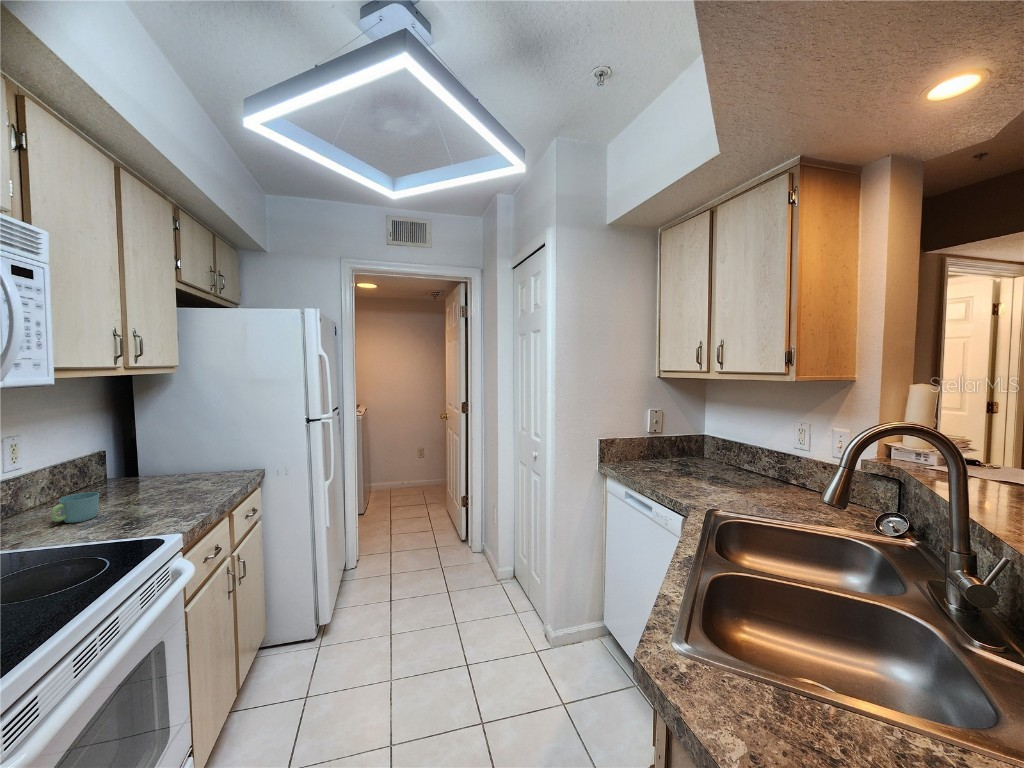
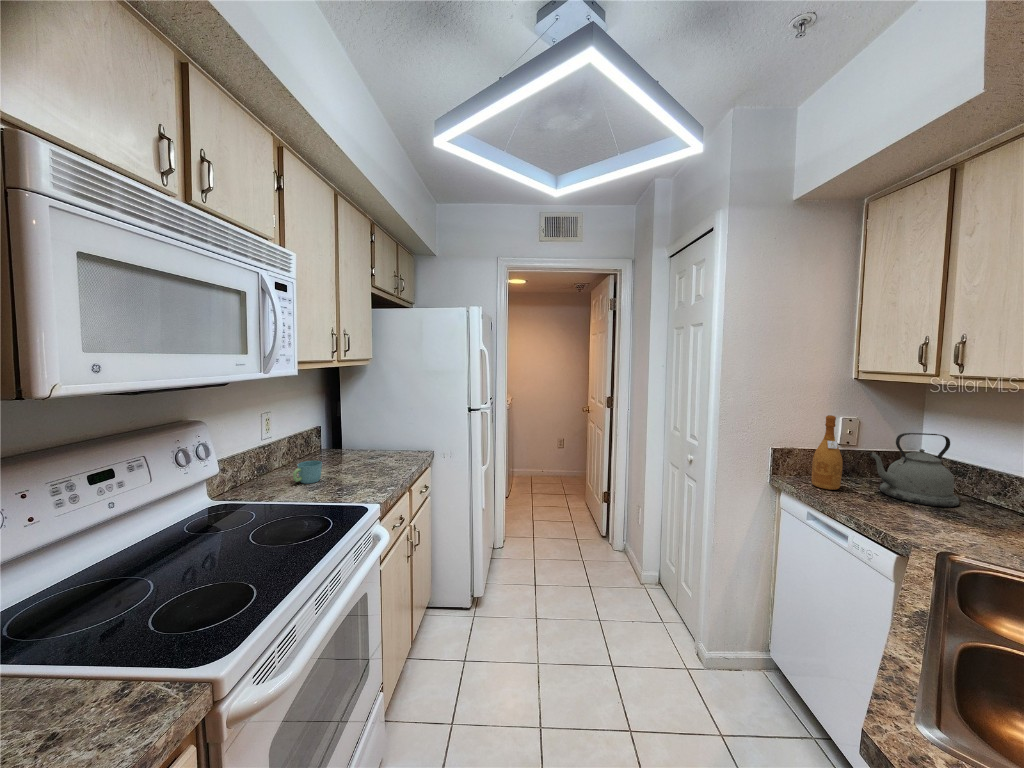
wine bottle: none [630,408,650,470] -> present [812,415,843,490]
kettle: none [668,418,727,475] -> present [869,433,959,507]

